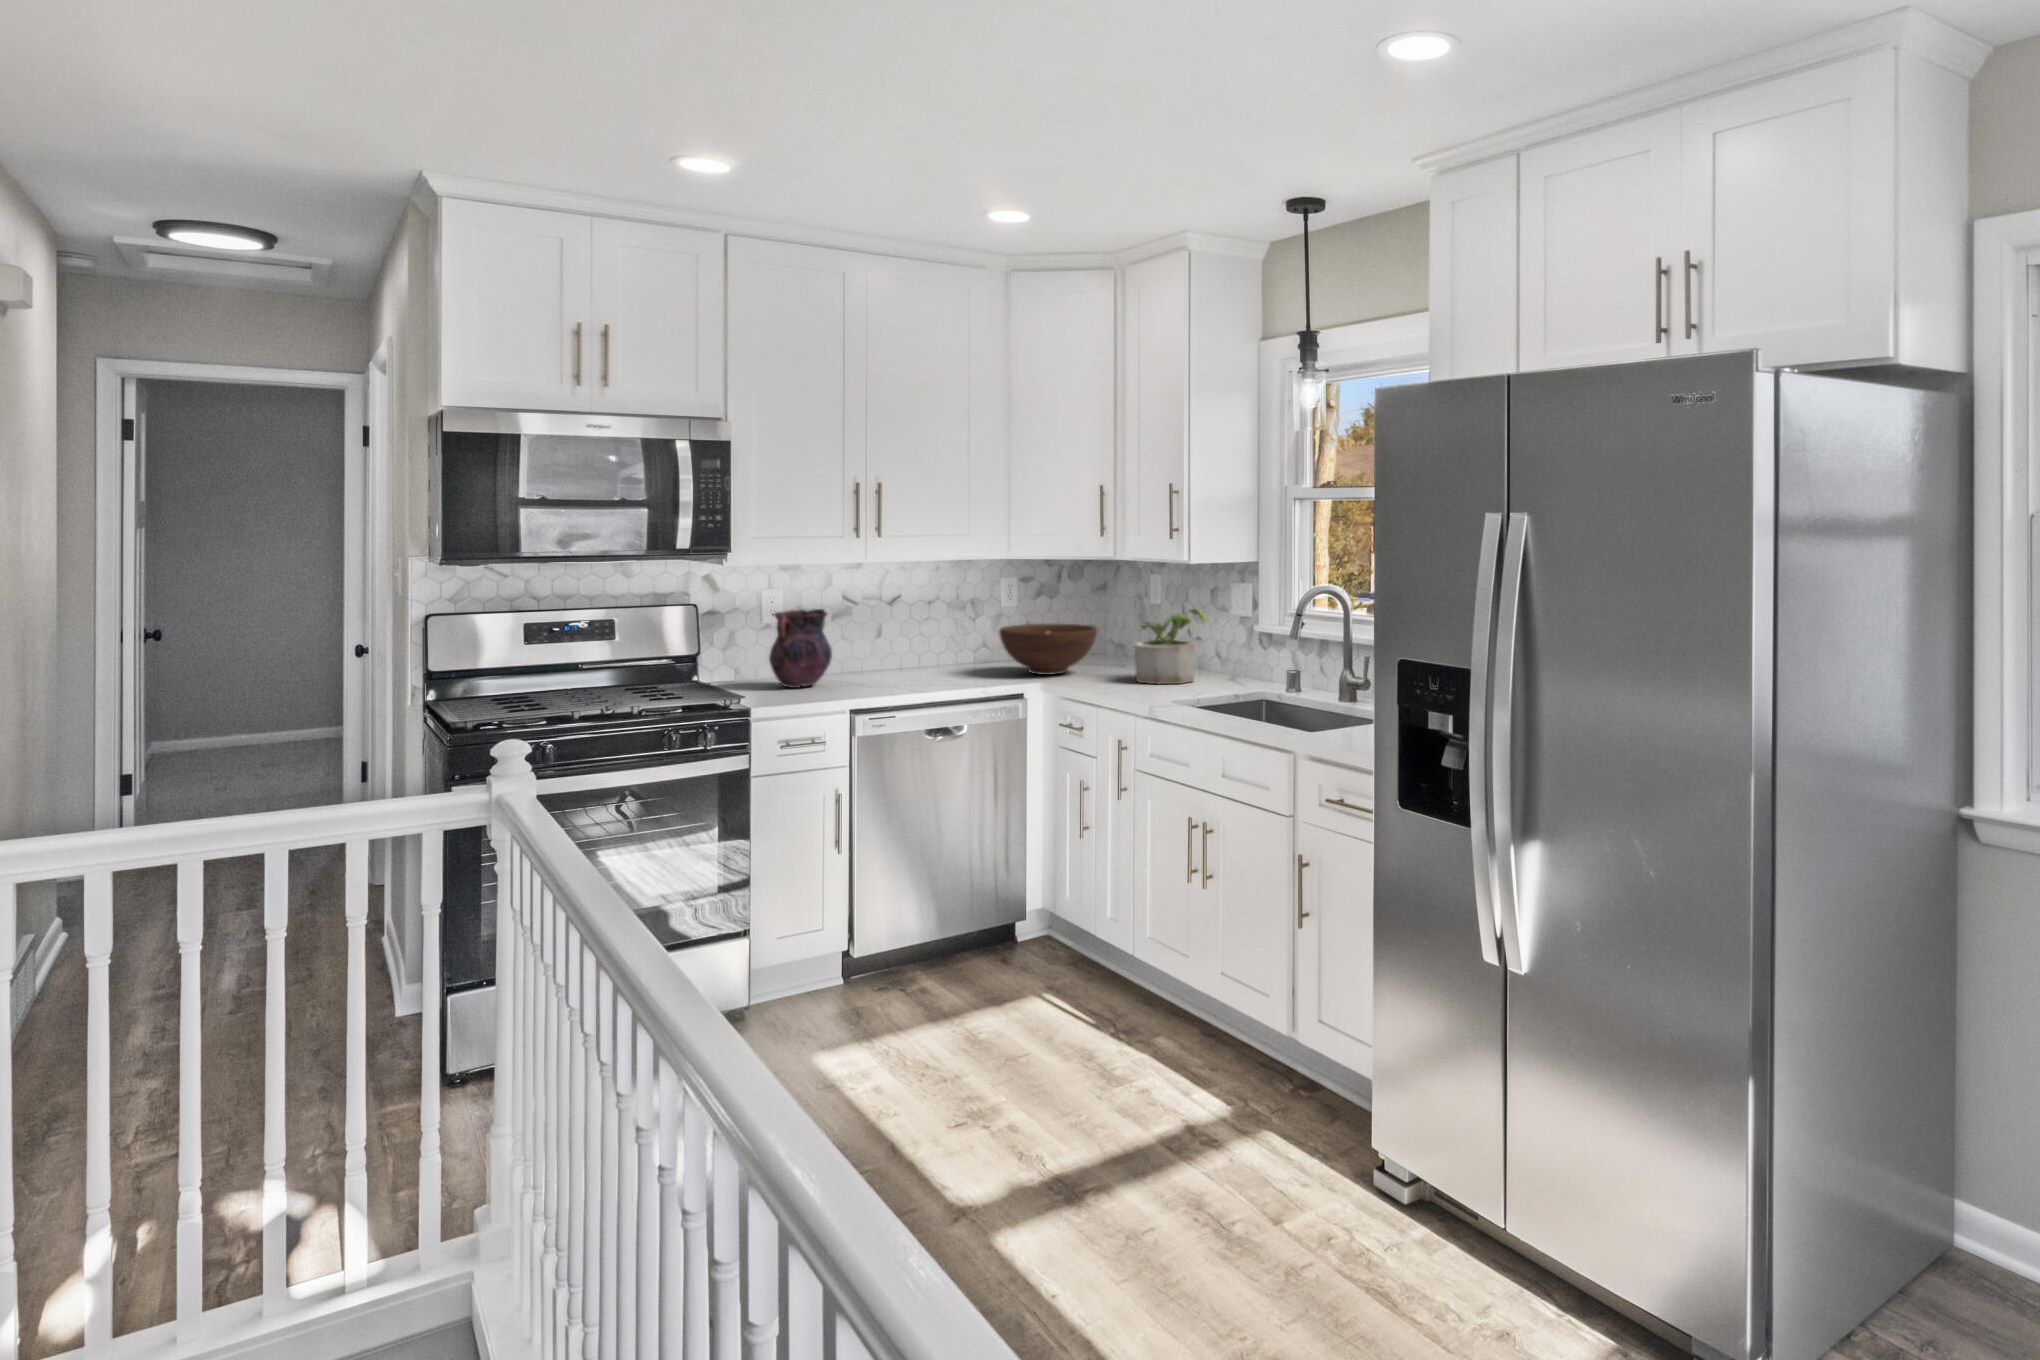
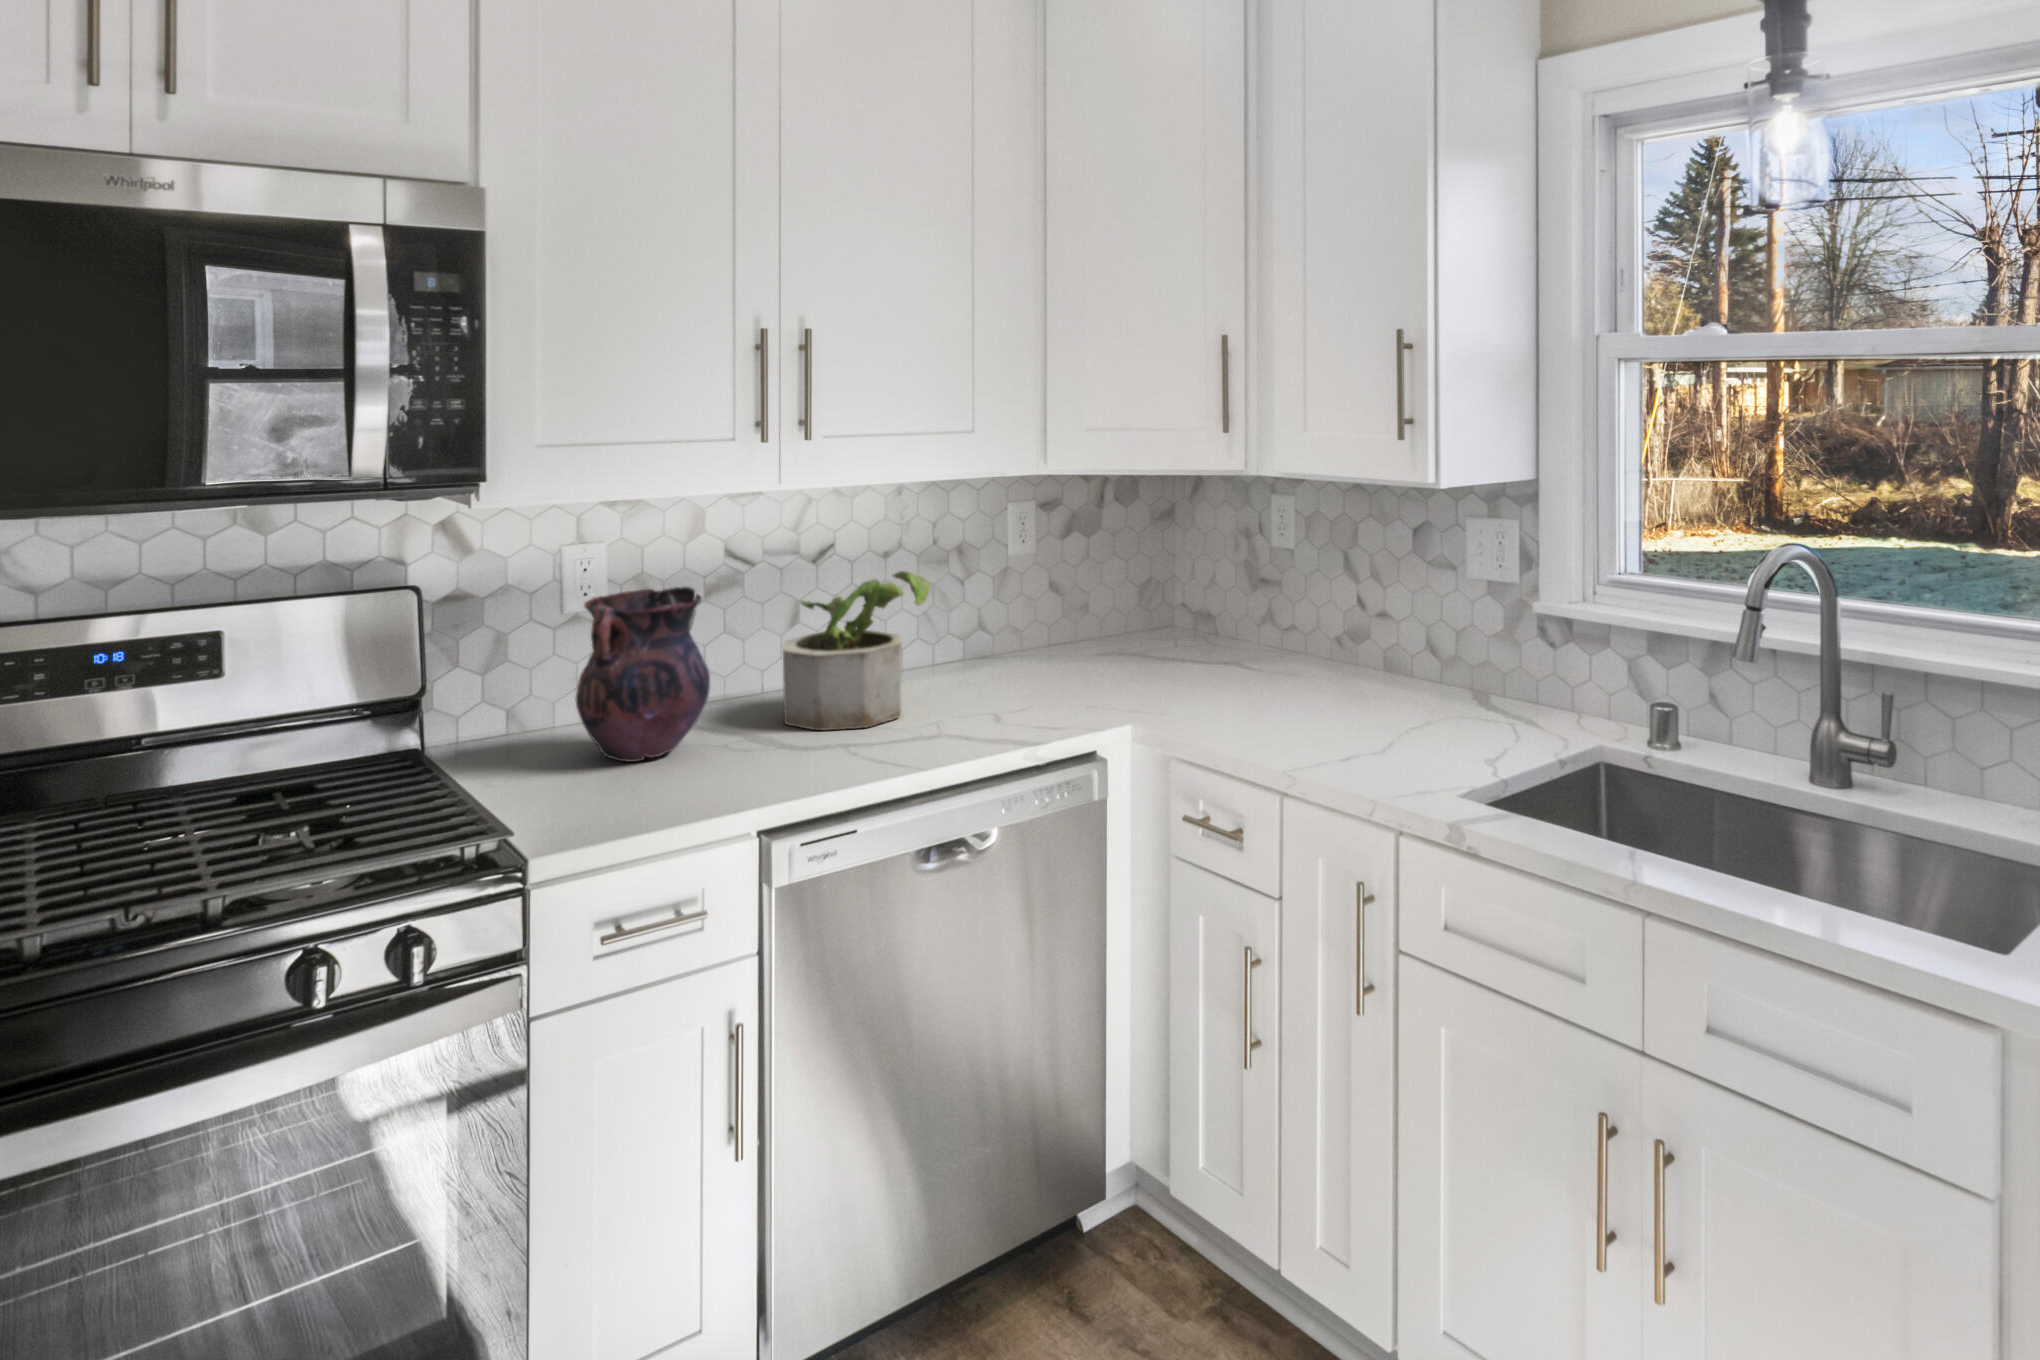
potted plant: present [1135,608,1207,684] -> present [783,571,930,730]
fruit bowl: present [999,624,1097,675] -> none [1028,589,1209,694]

